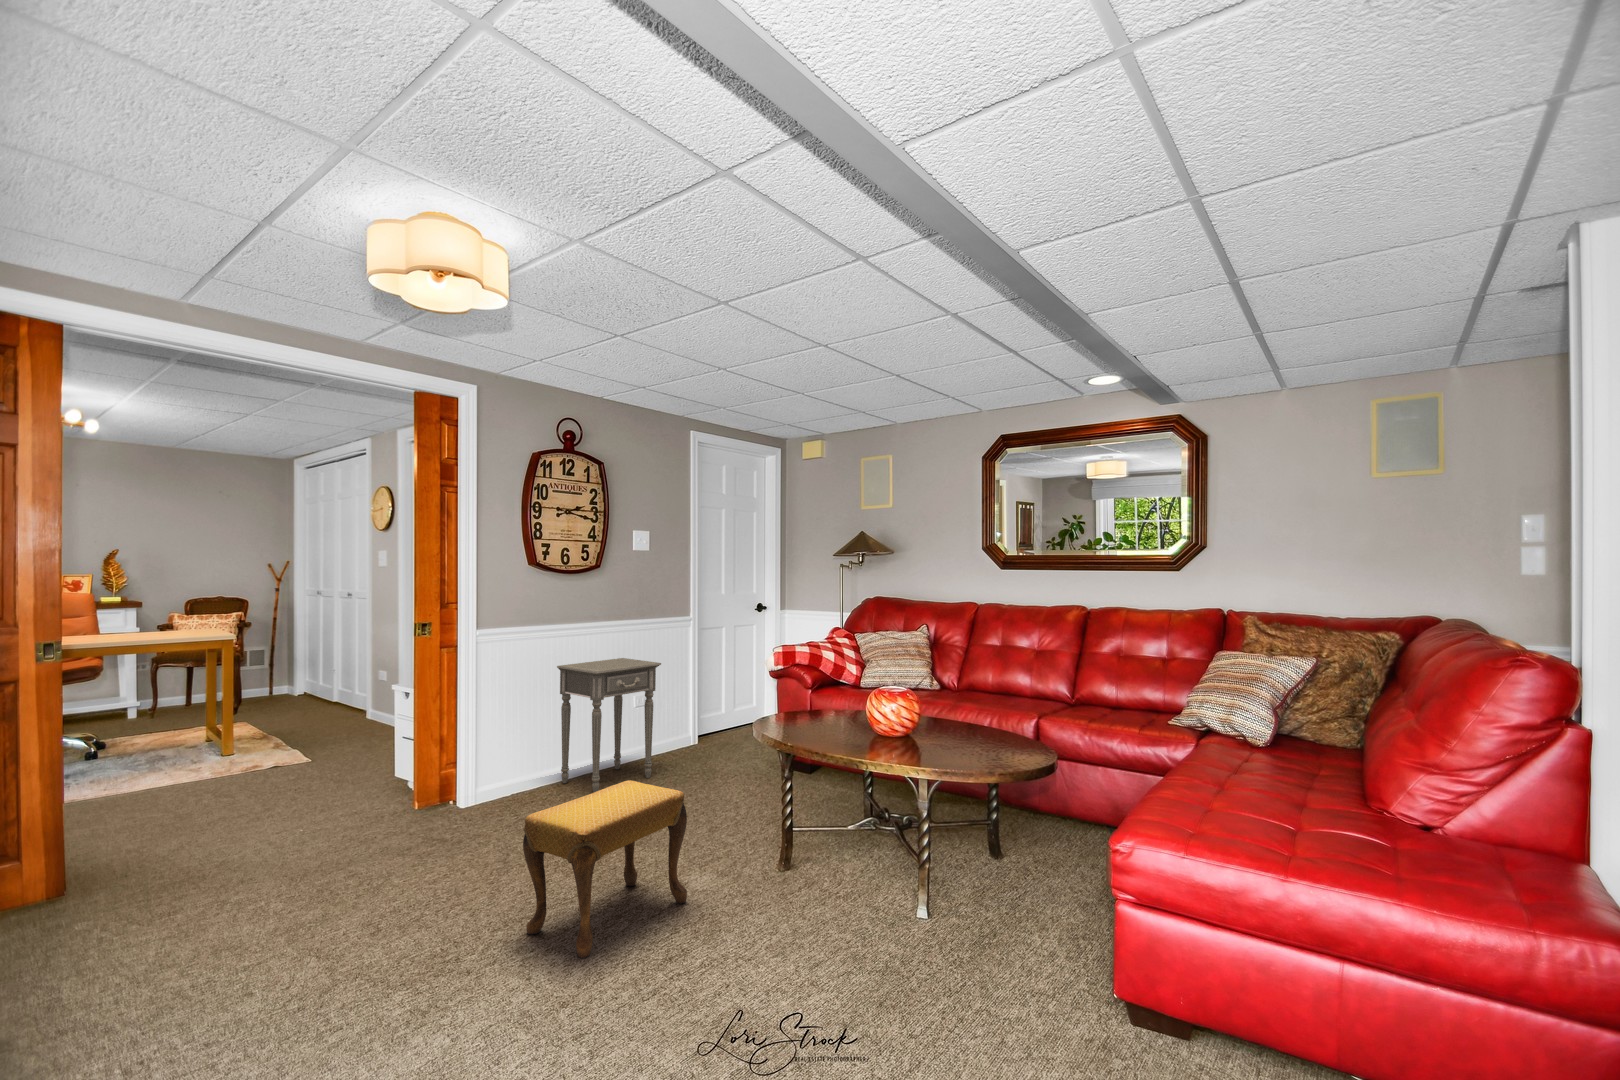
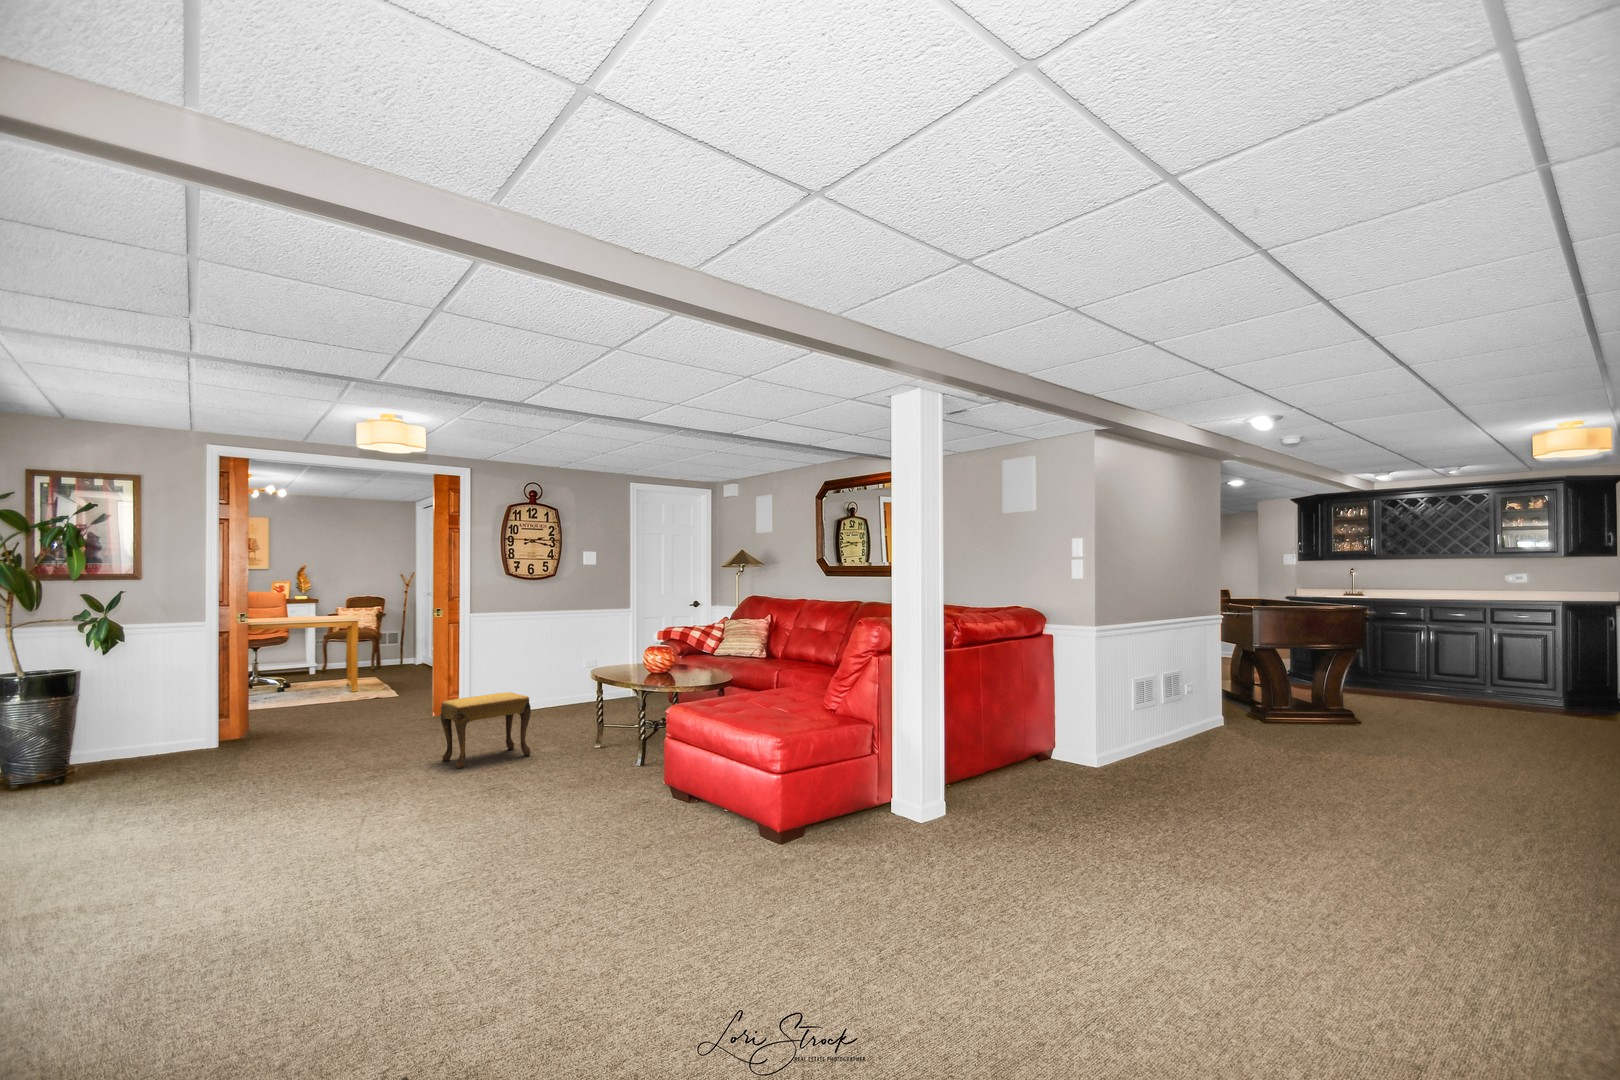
side table: present [557,658,661,793] -> none [524,635,589,716]

